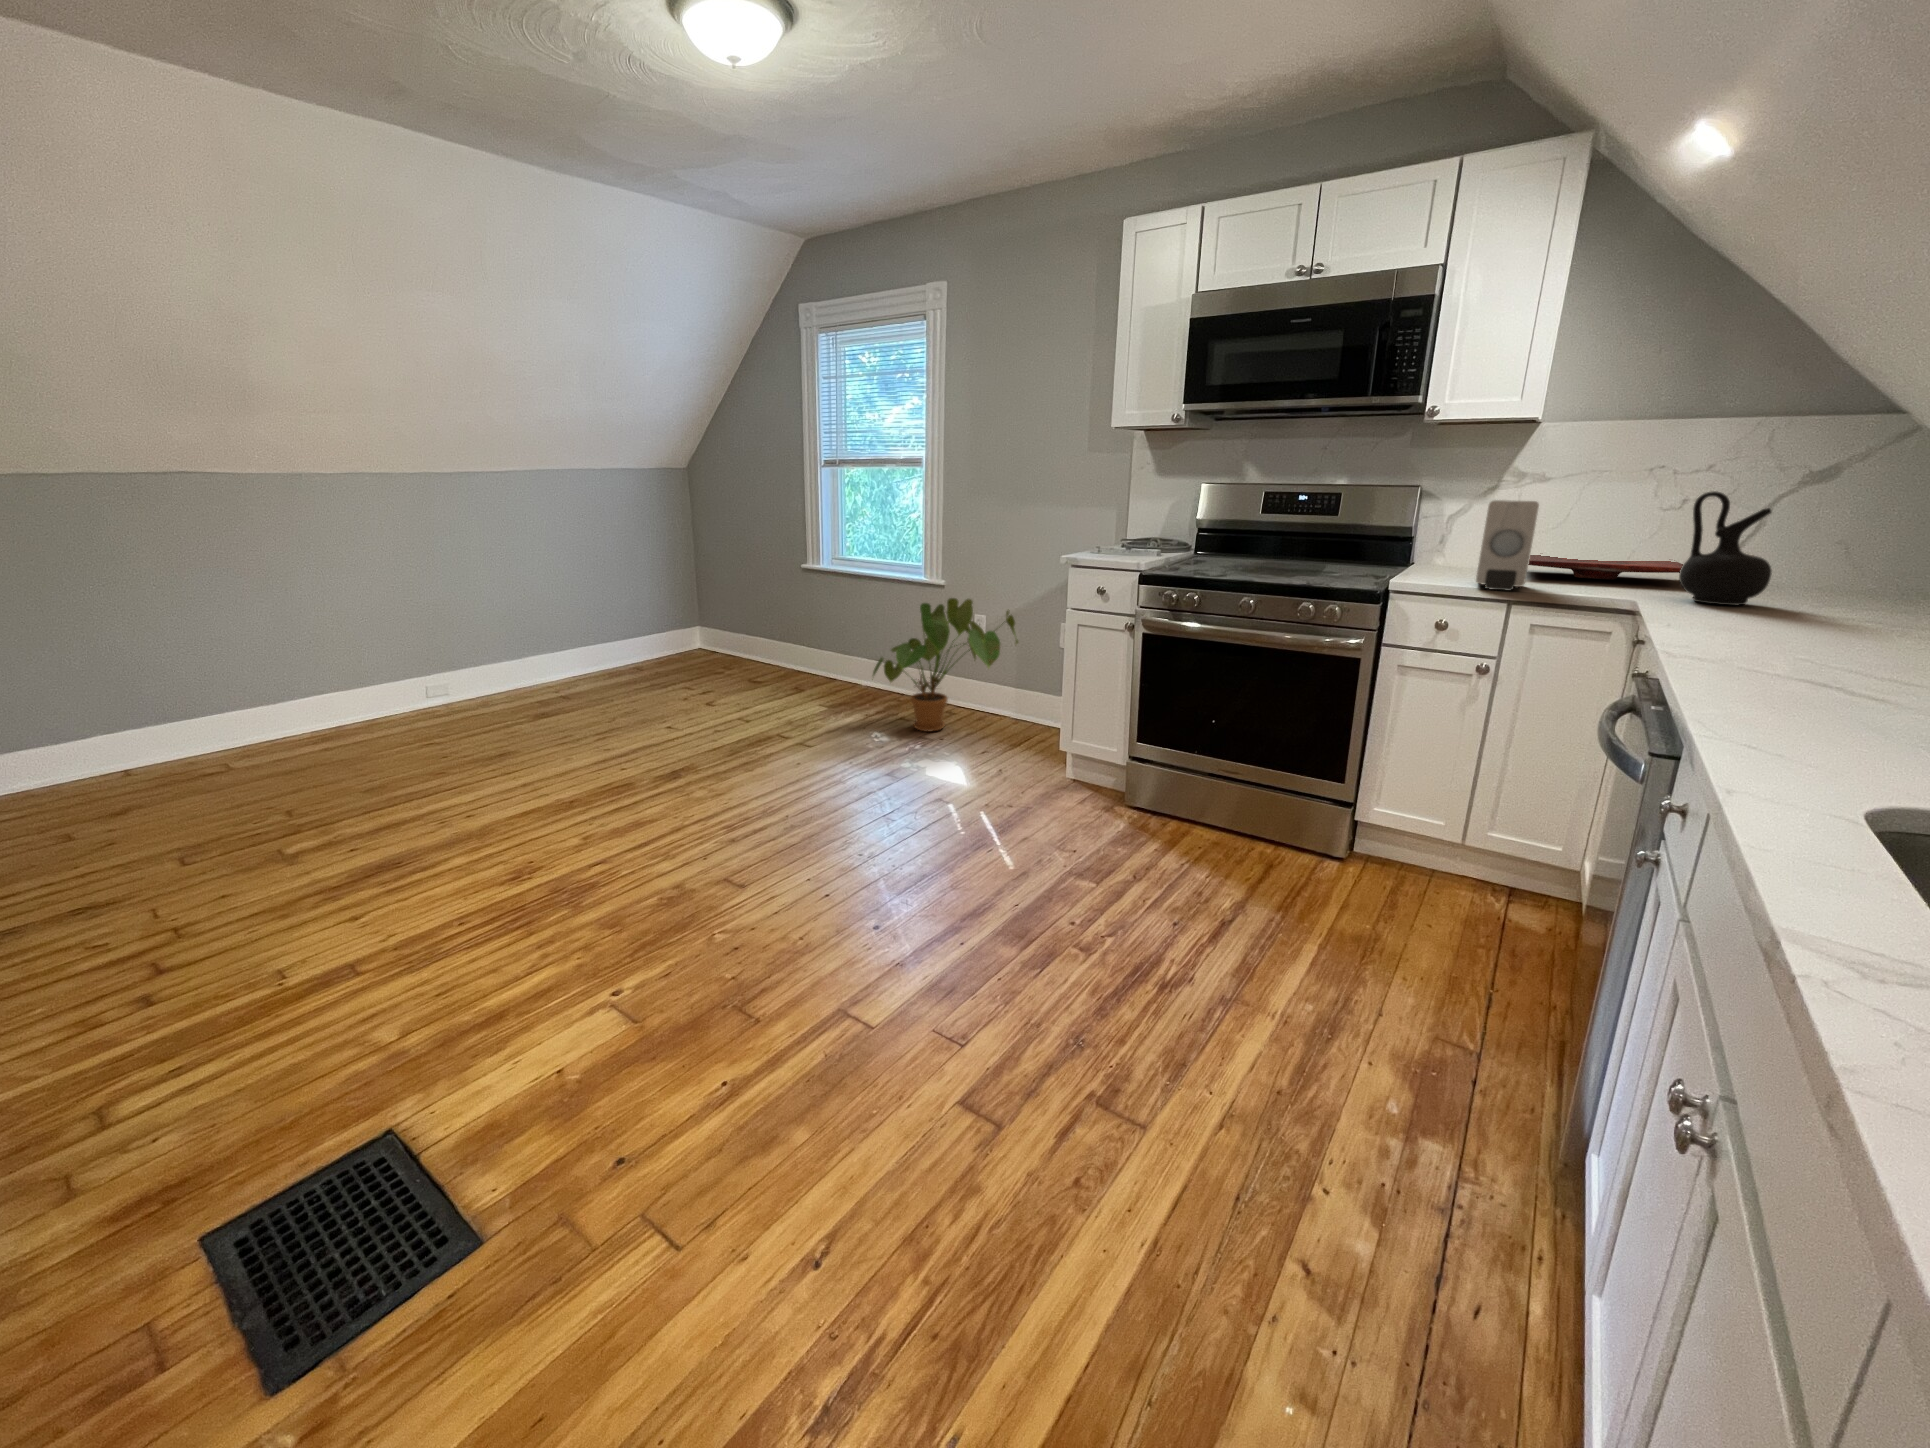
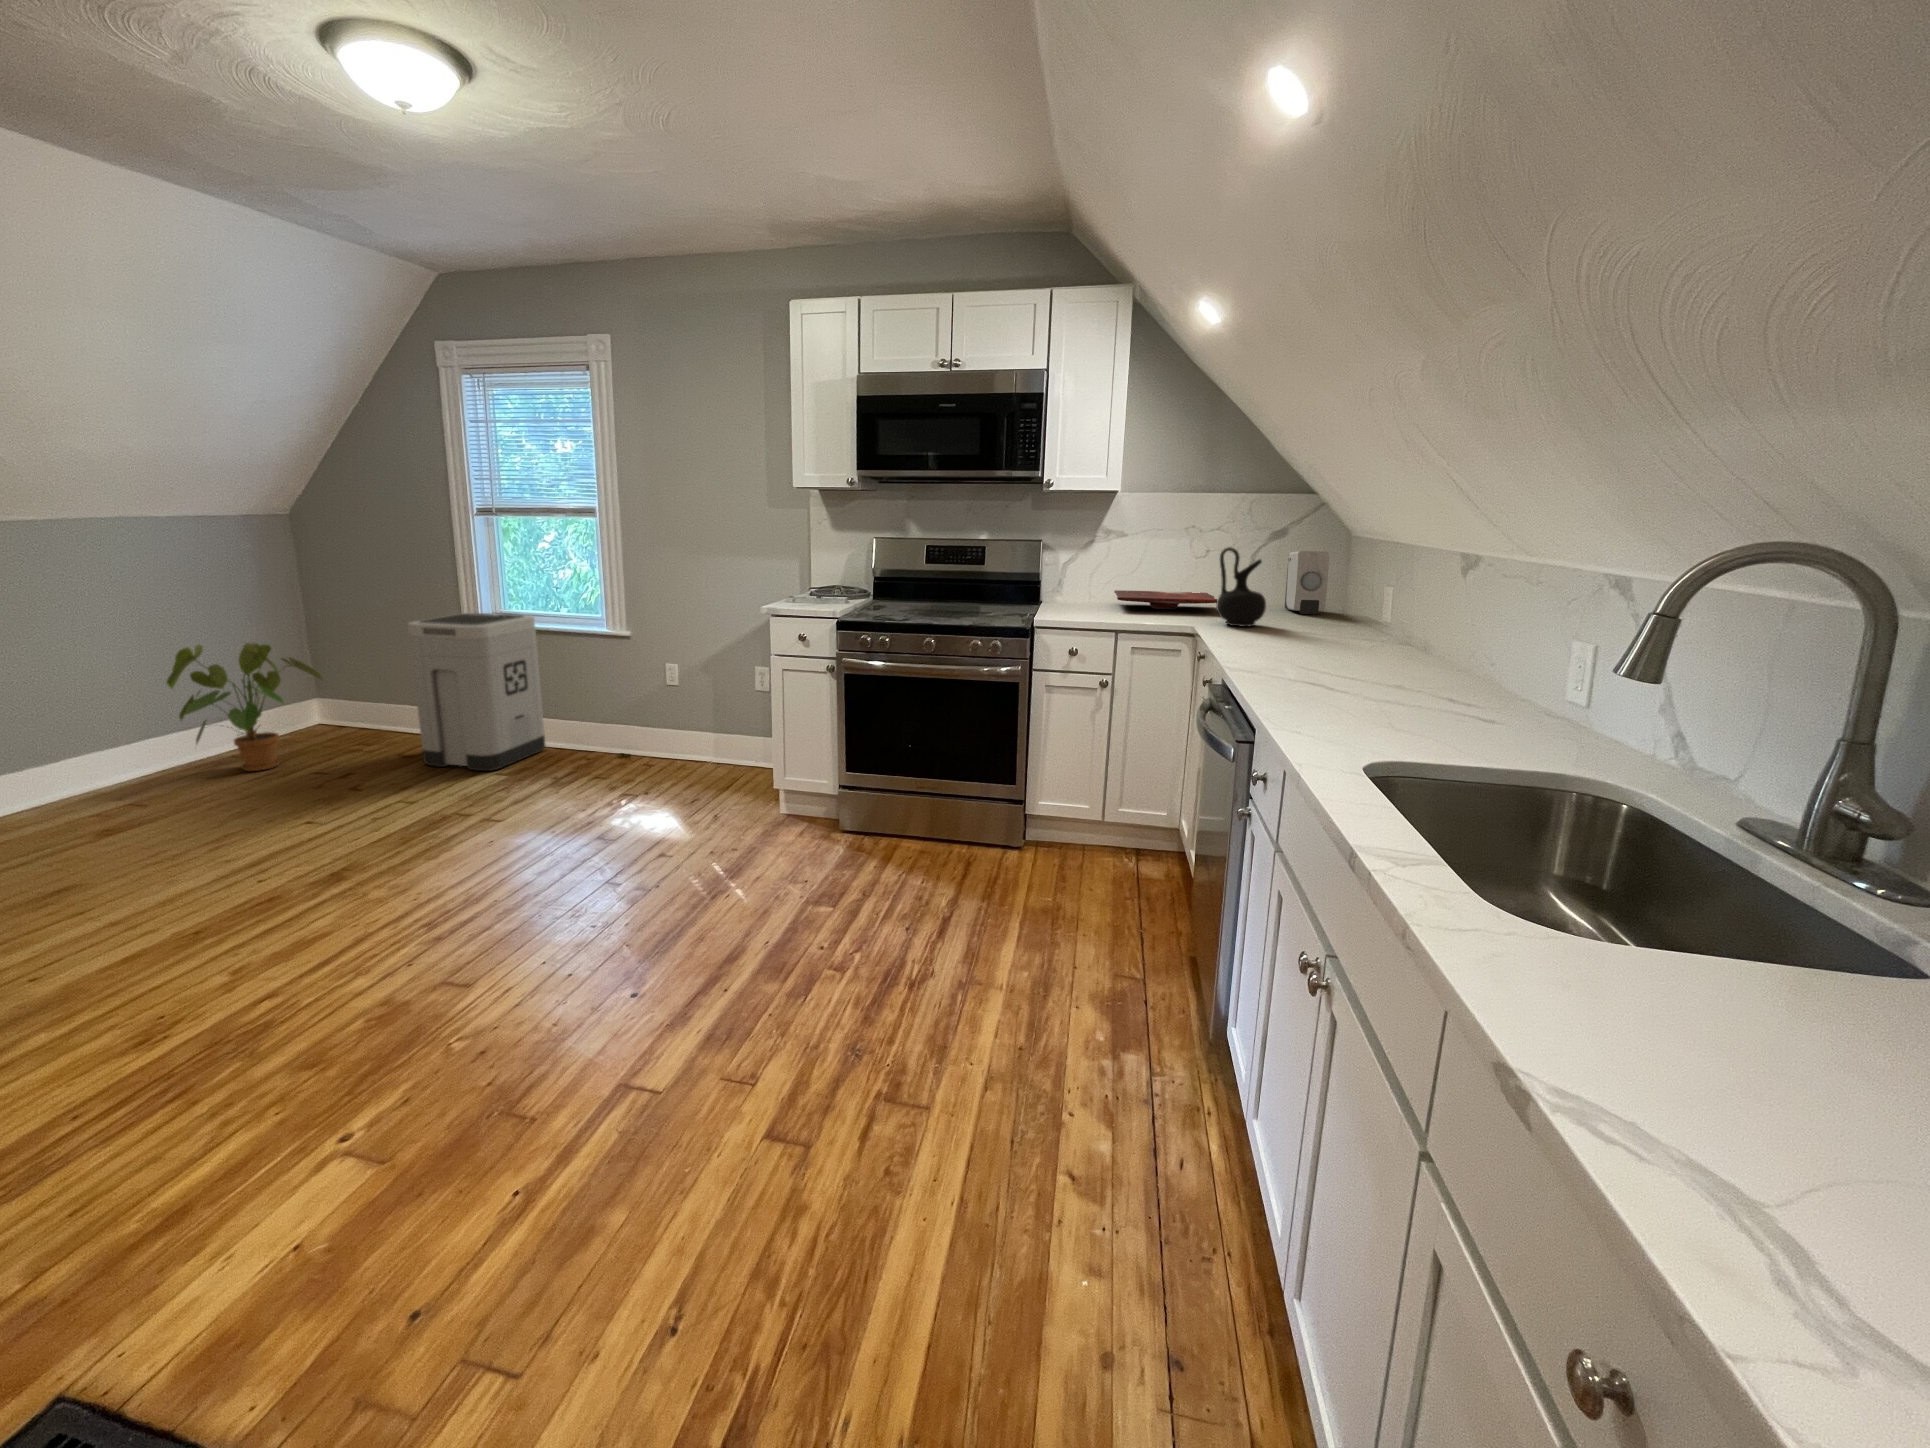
soap dispenser: present [1476,500,1539,591] -> present [1285,551,1329,614]
trash can: none [763,558,868,701] -> present [408,613,545,771]
house plant: present [873,598,1018,731] -> present [167,643,323,771]

